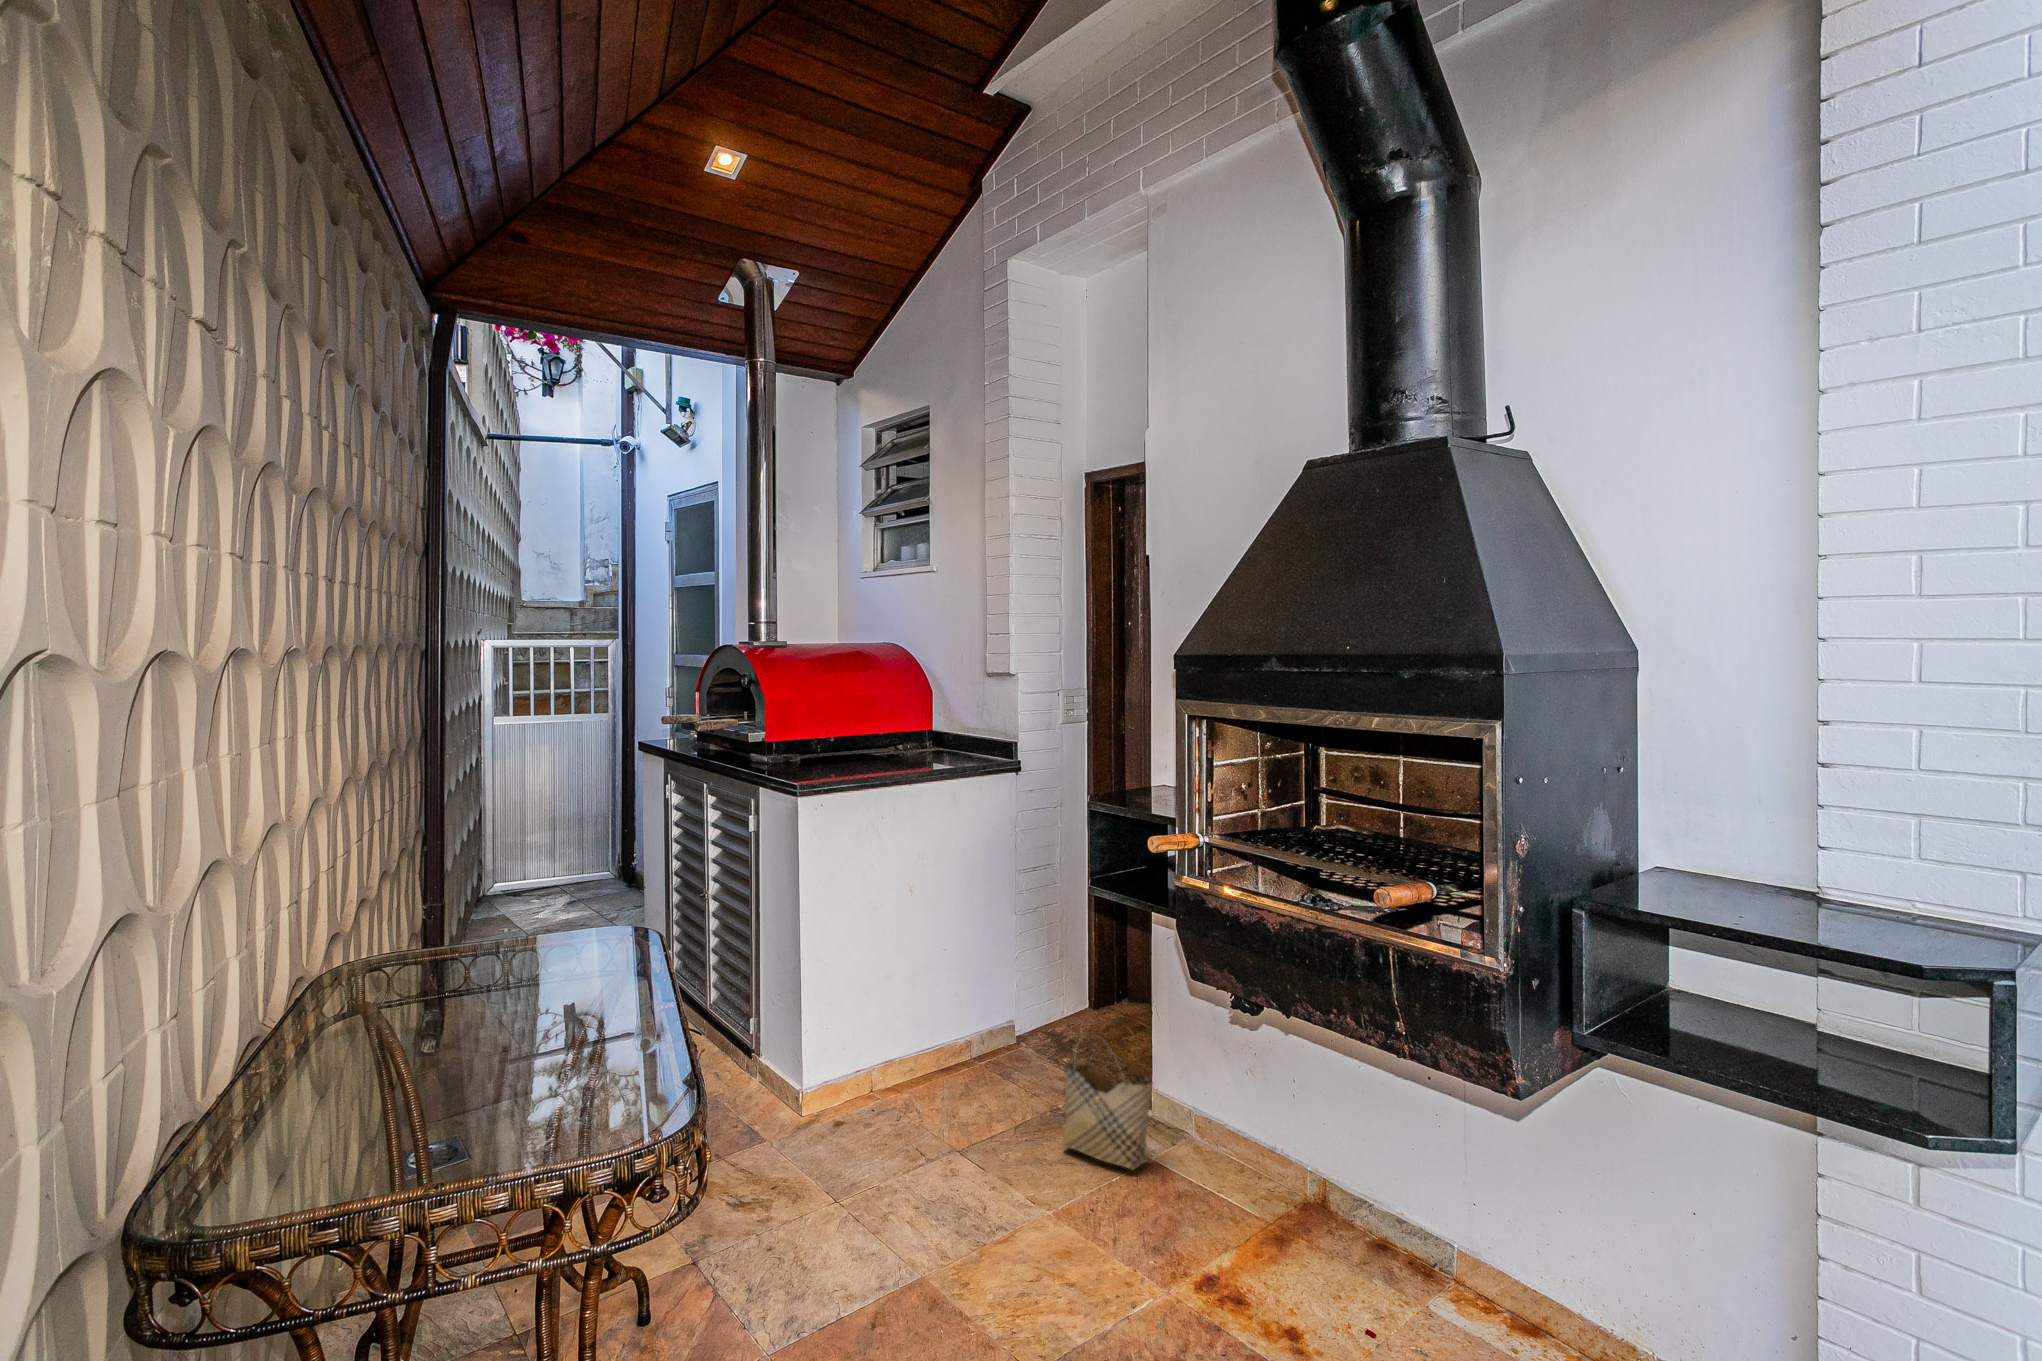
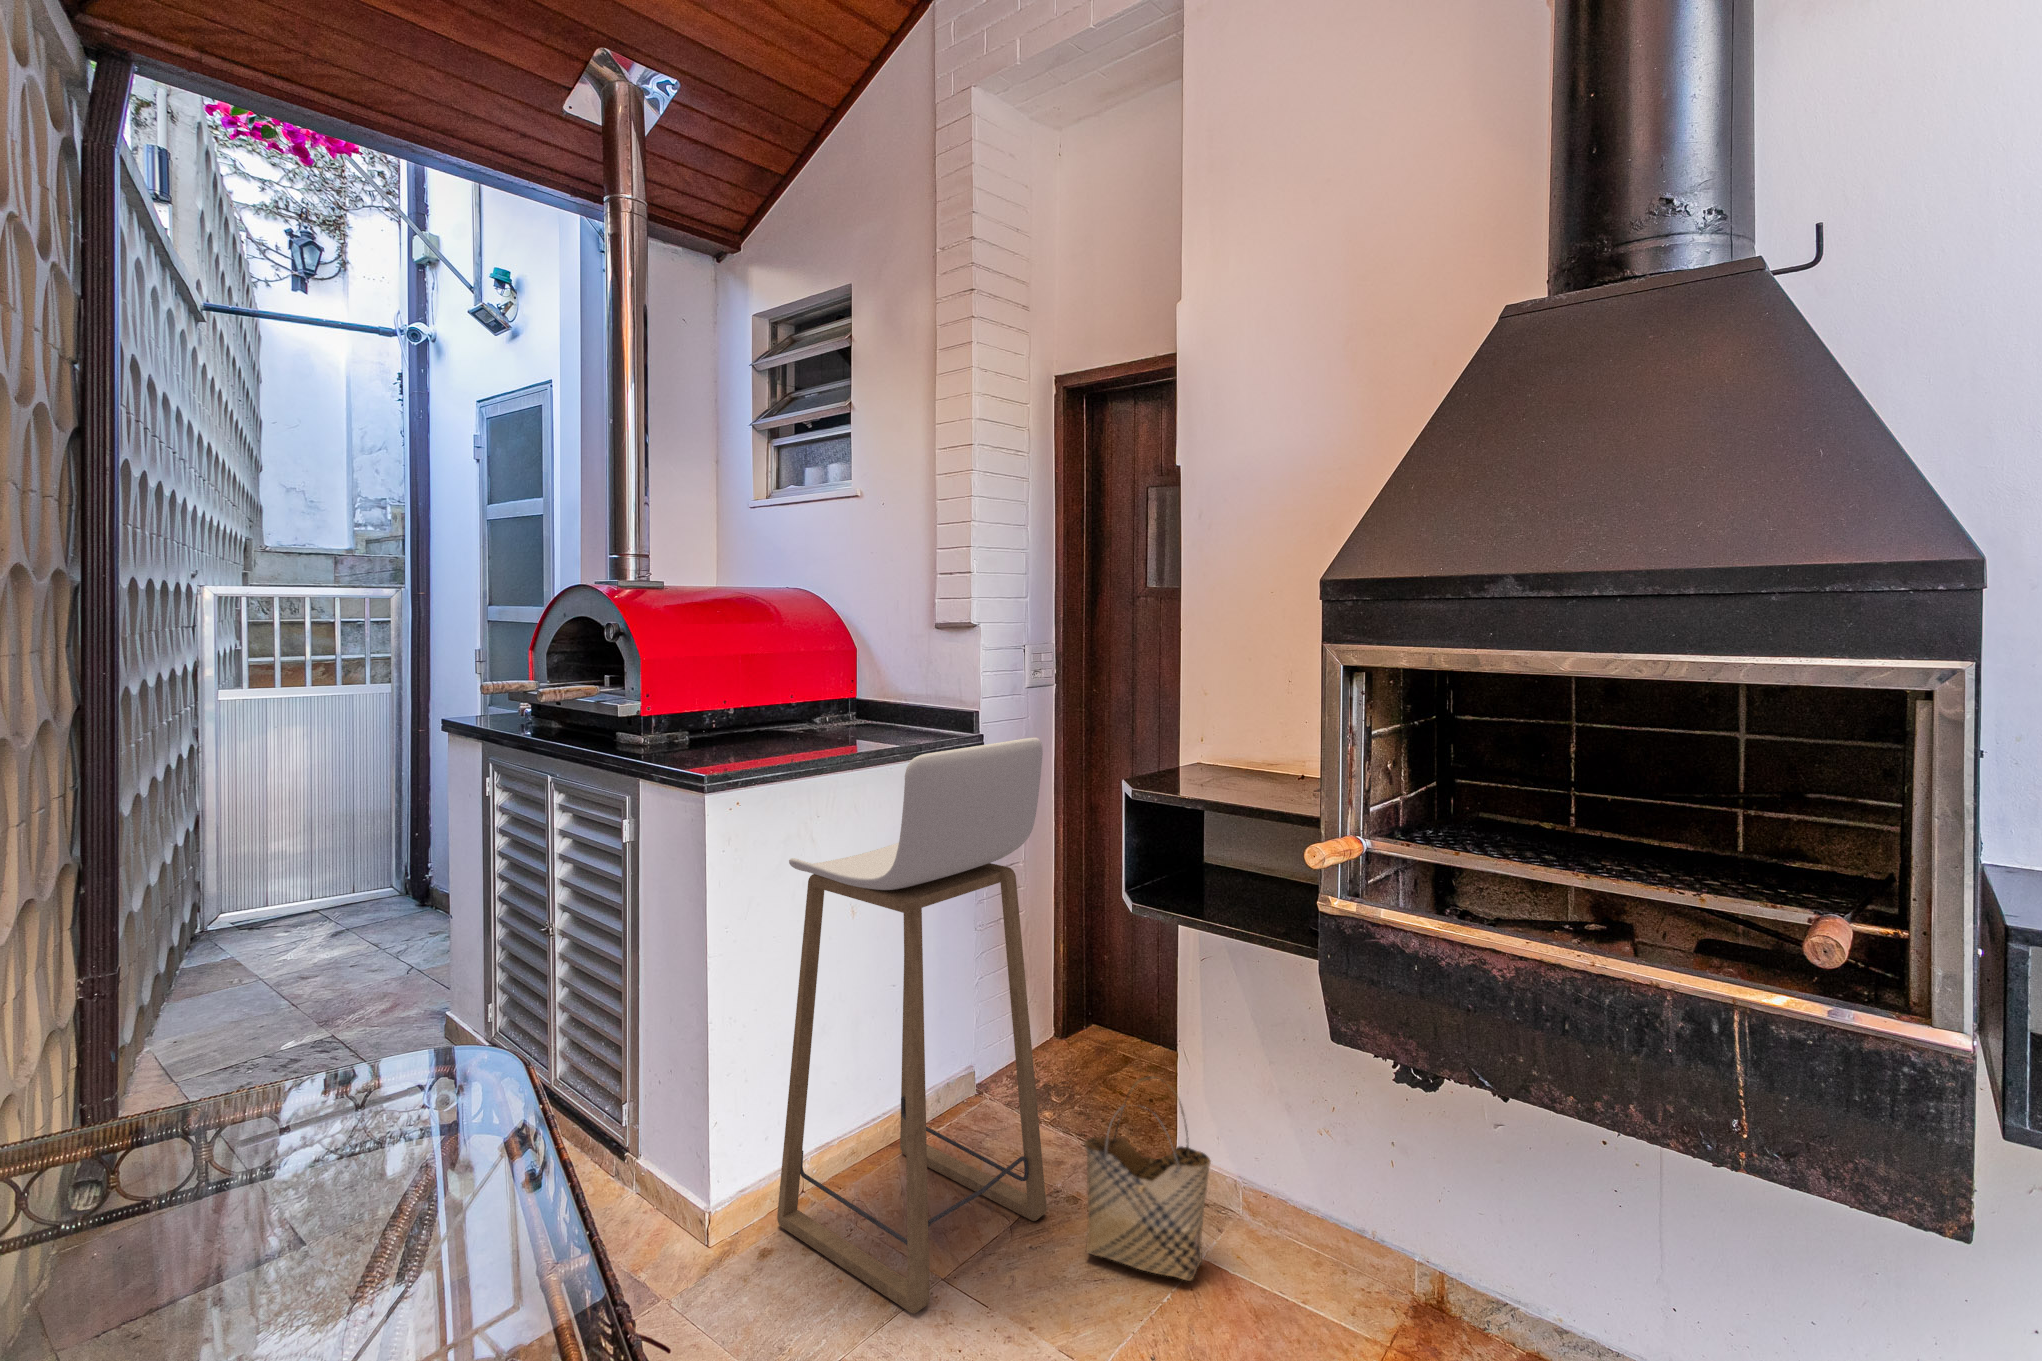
bar stool: none [850,761,1043,1166] -> present [777,738,1047,1314]

